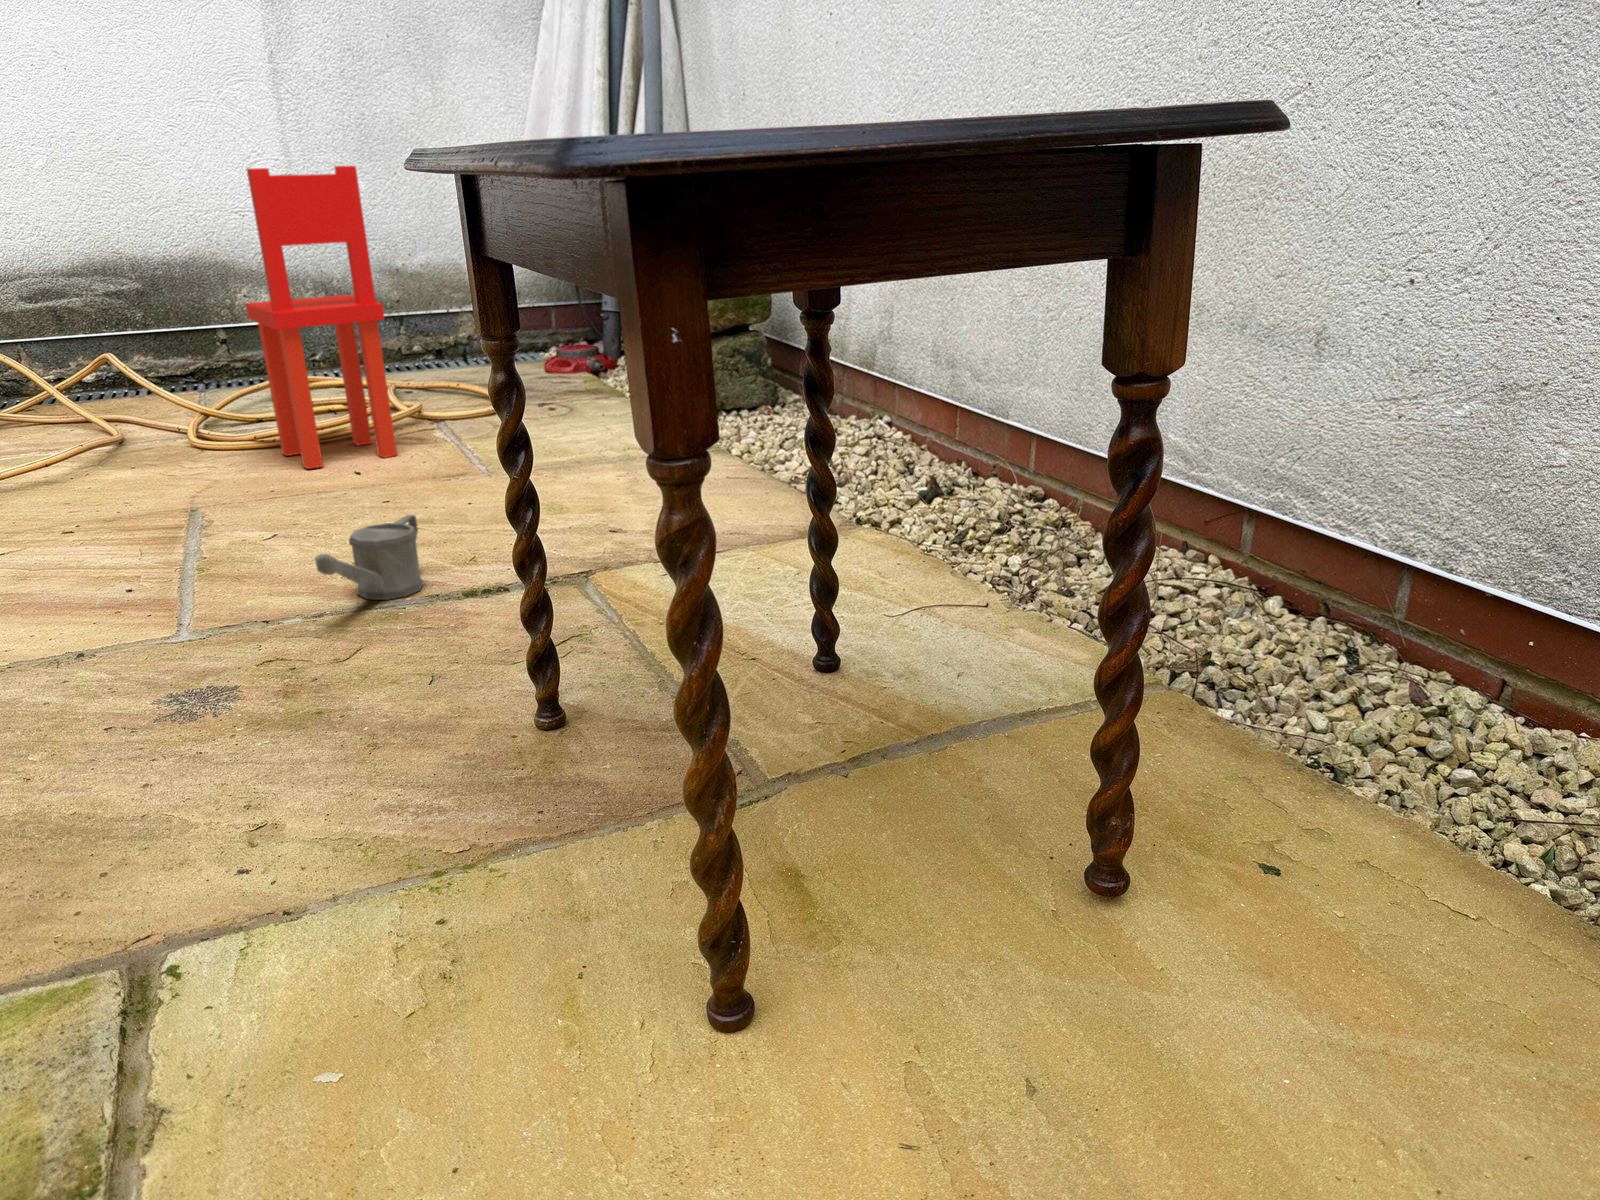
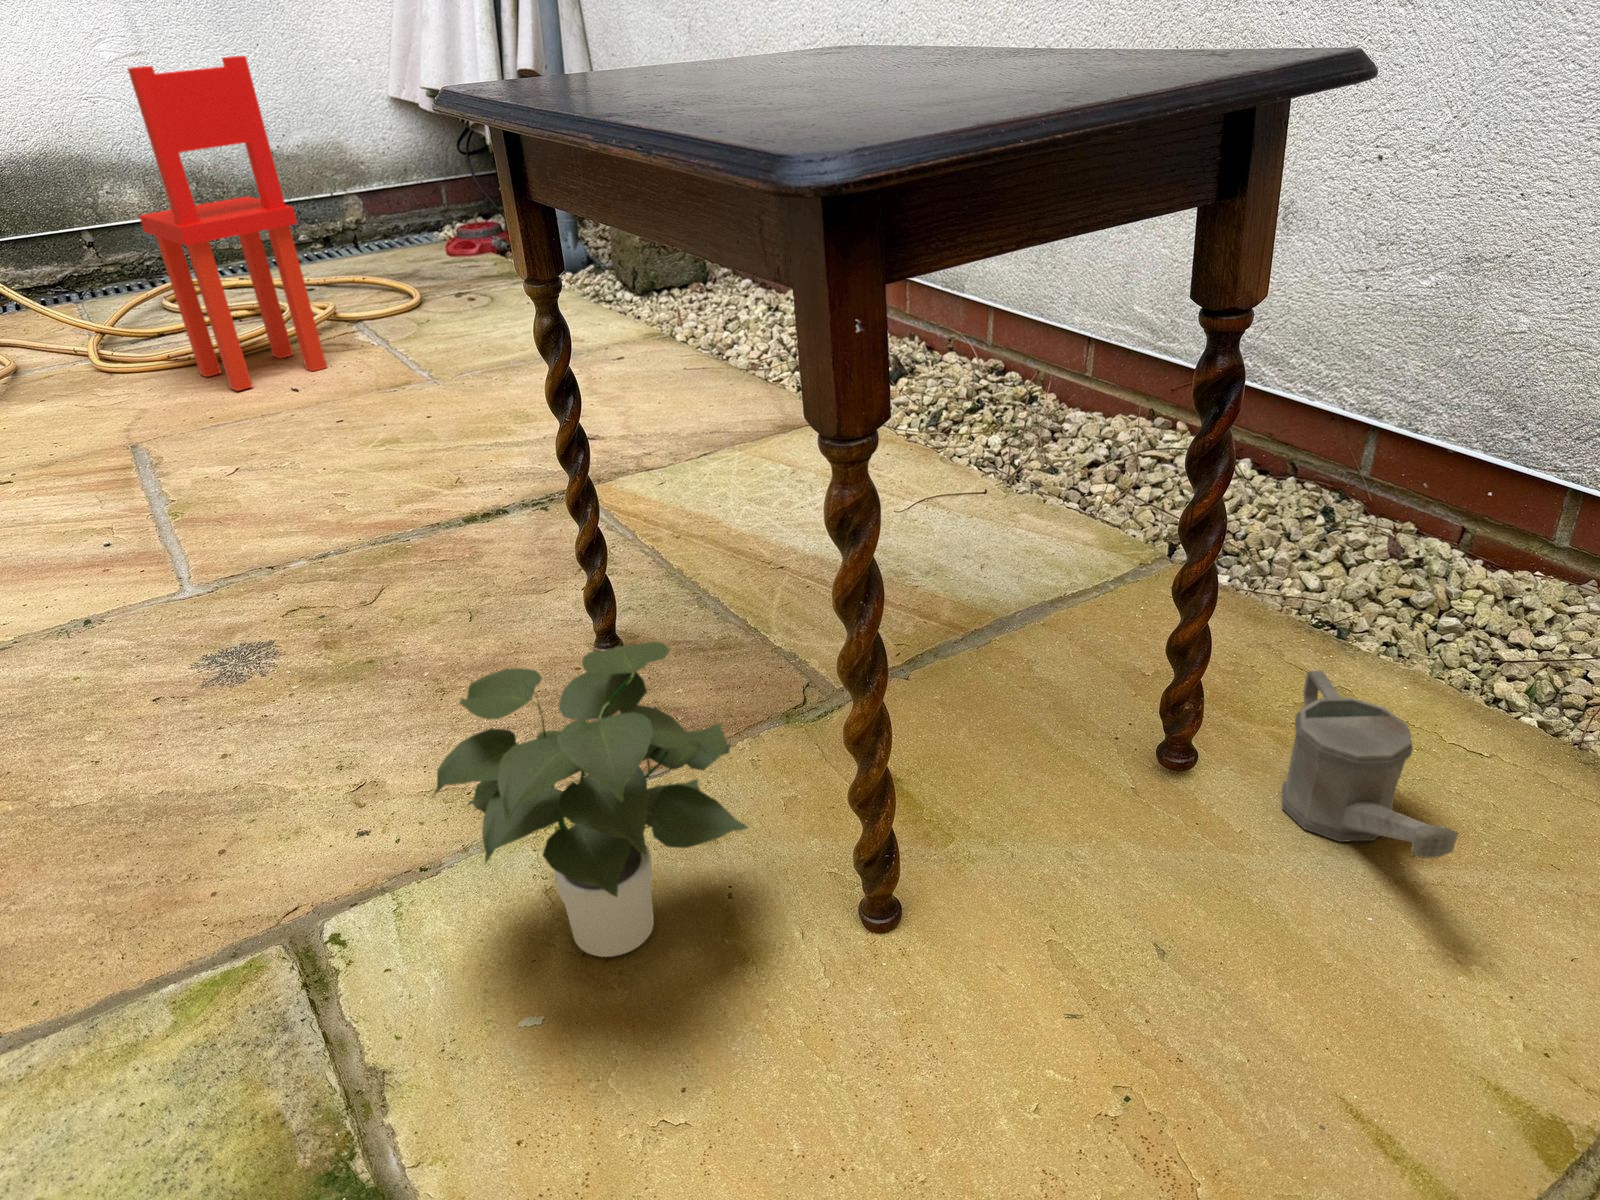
watering can: present [315,515,423,600] -> present [1282,671,1458,858]
potted plant: none [260,679,594,1024] -> present [434,642,749,957]

